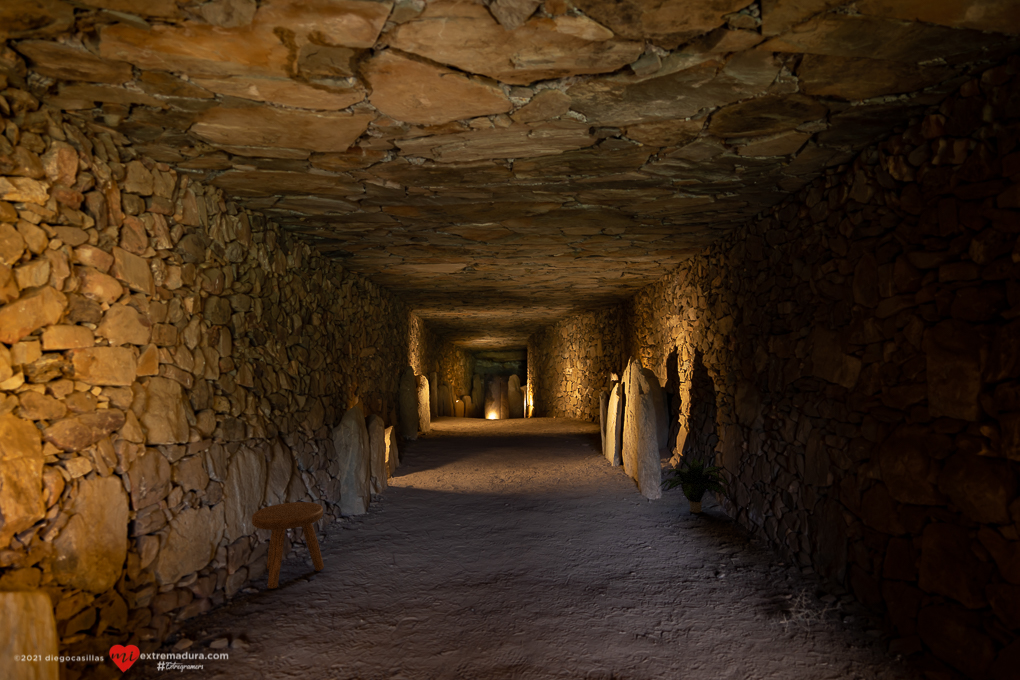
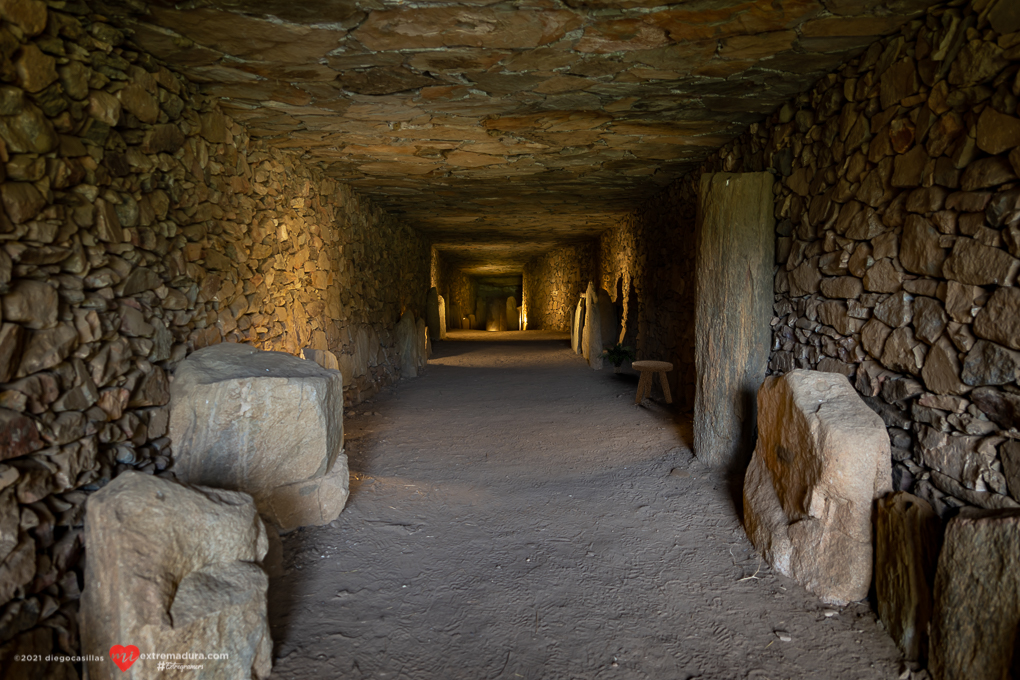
stool: present [252,502,324,588] -> present [632,361,673,403]

